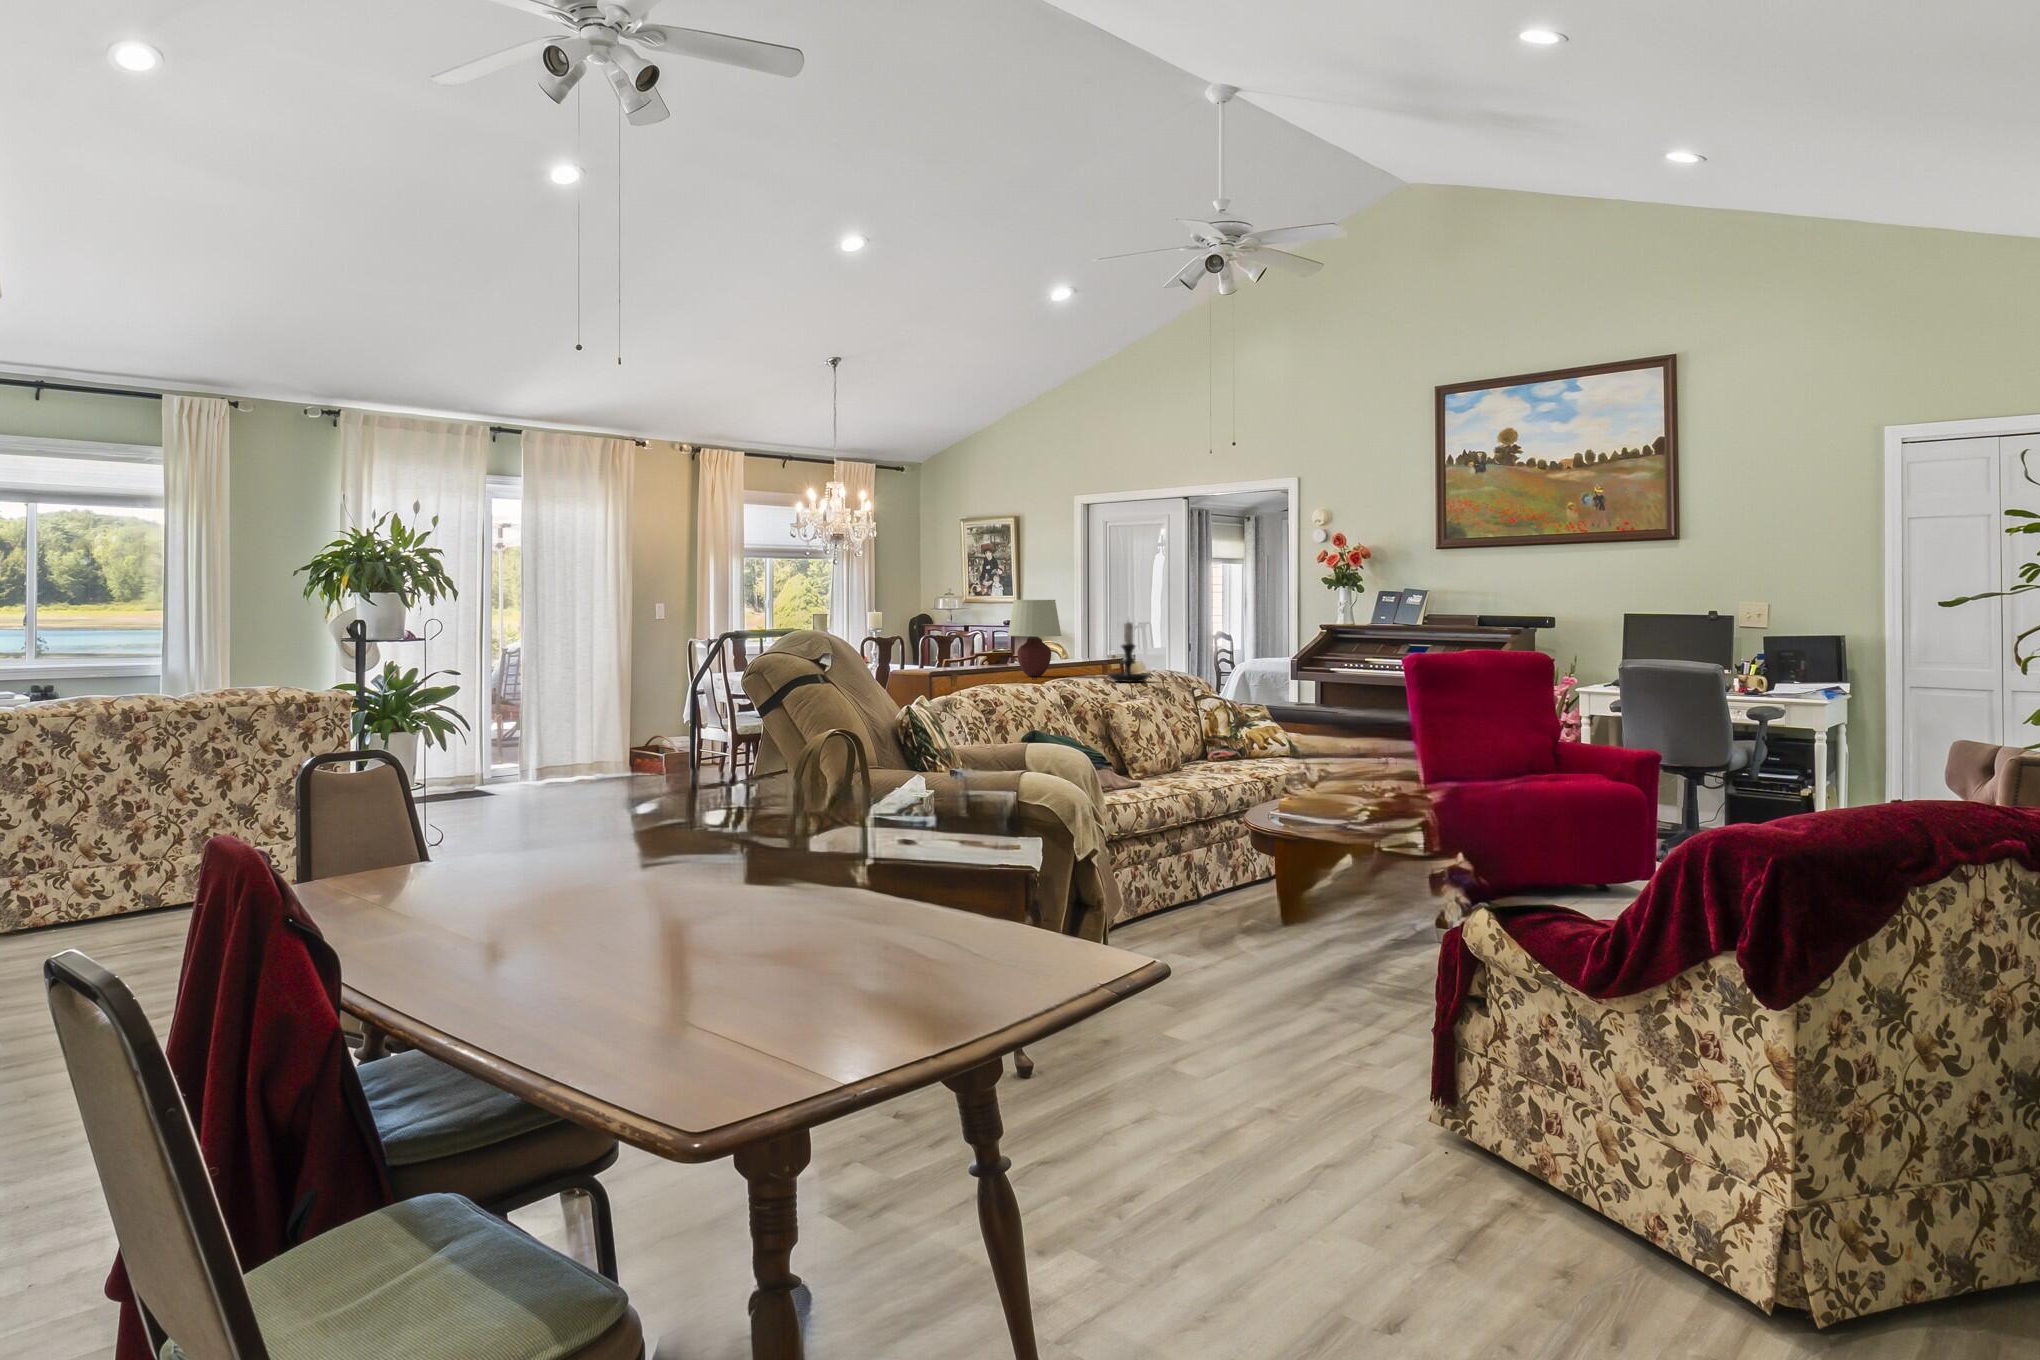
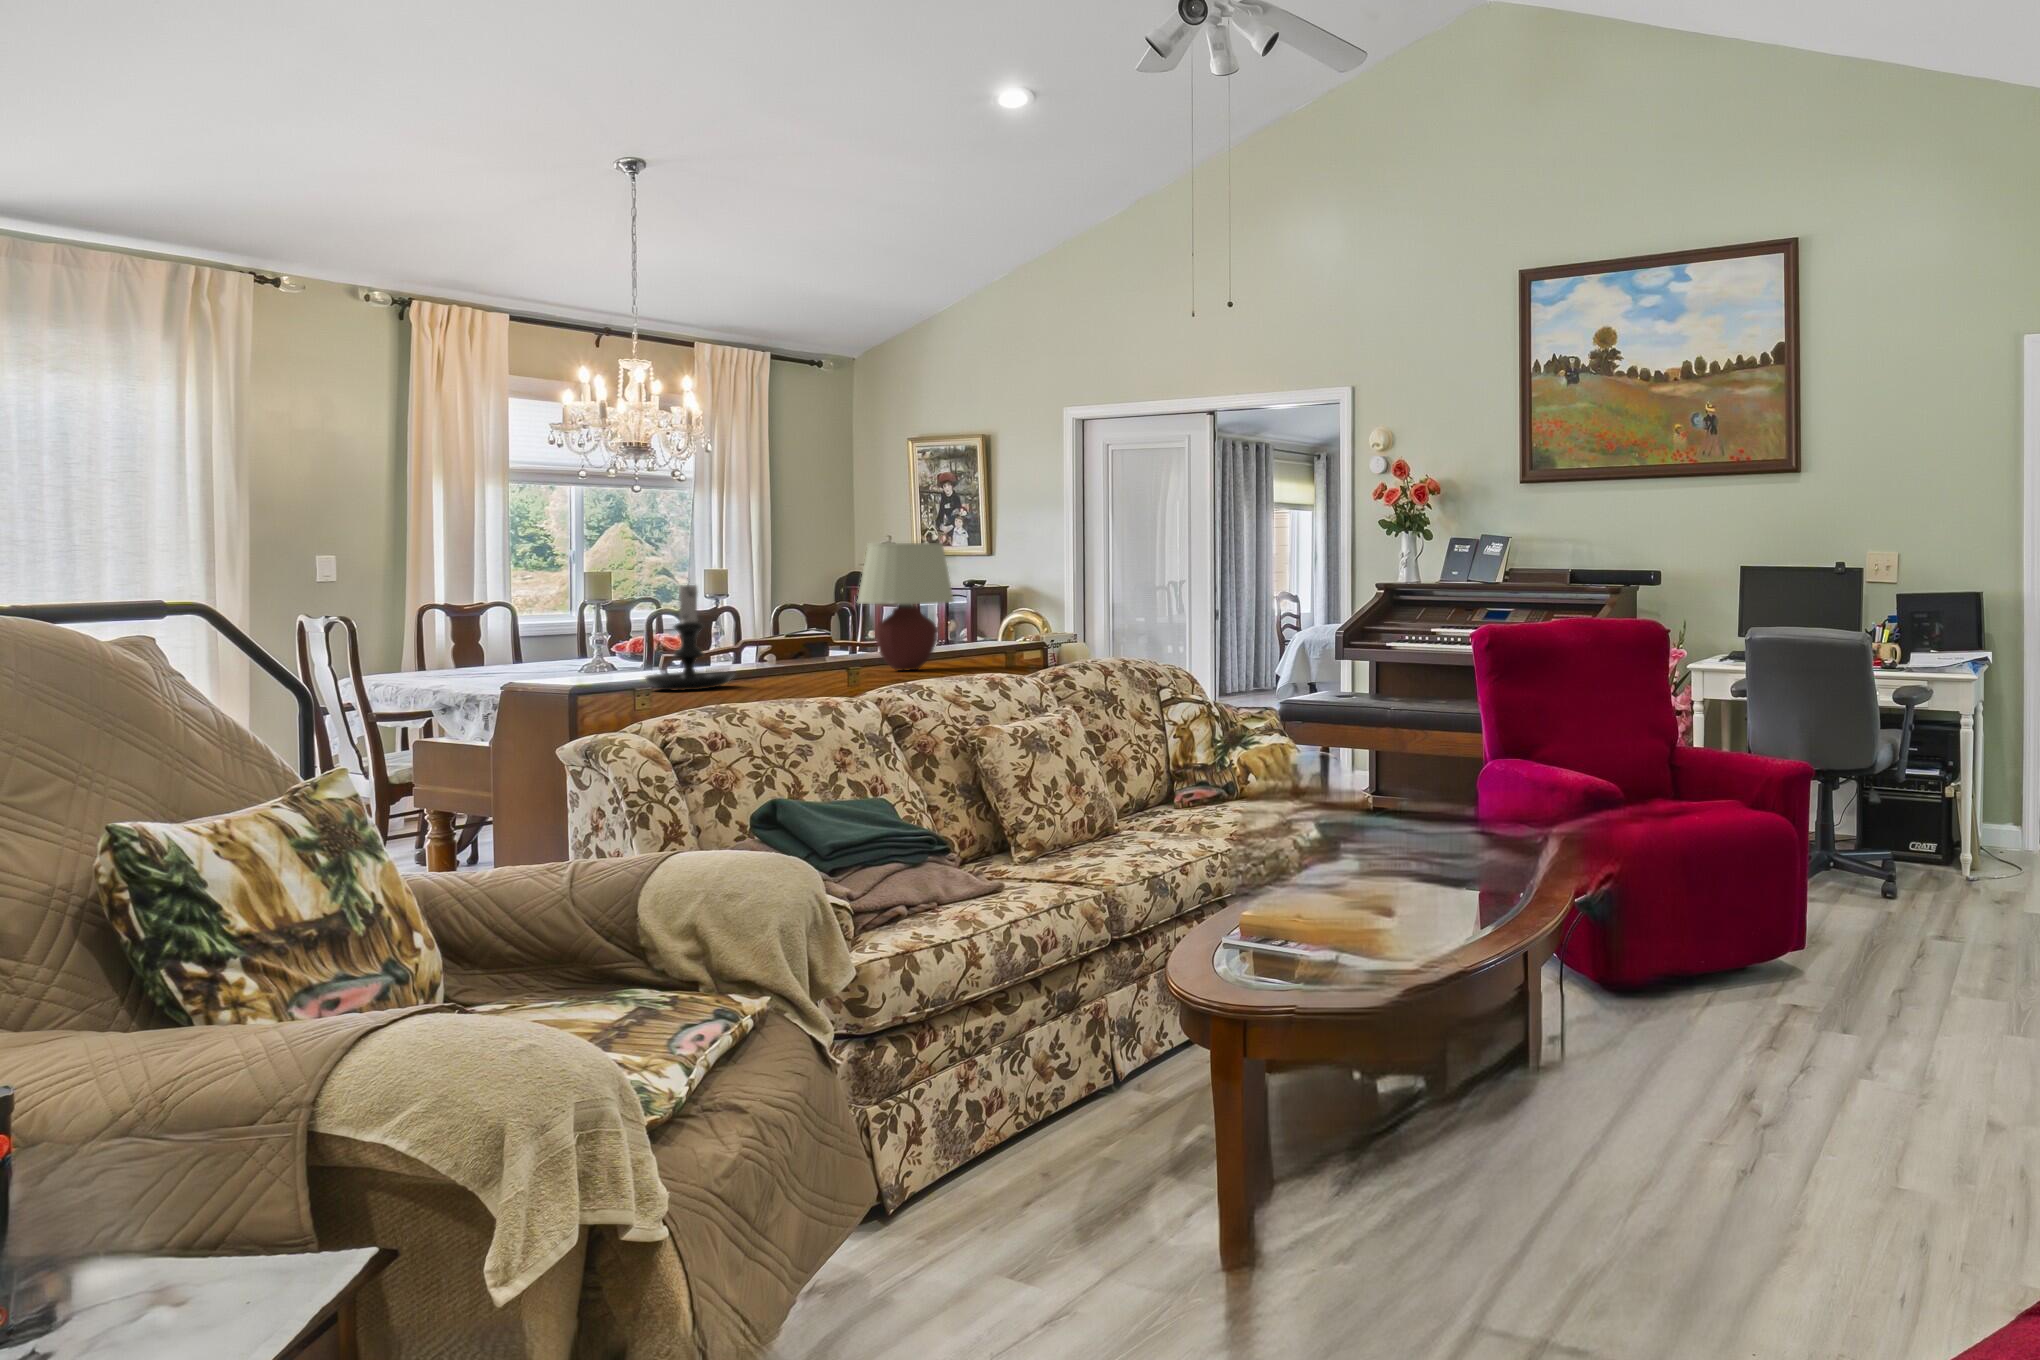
candle holder: present [1108,622,1150,682] -> present [645,578,735,690]

